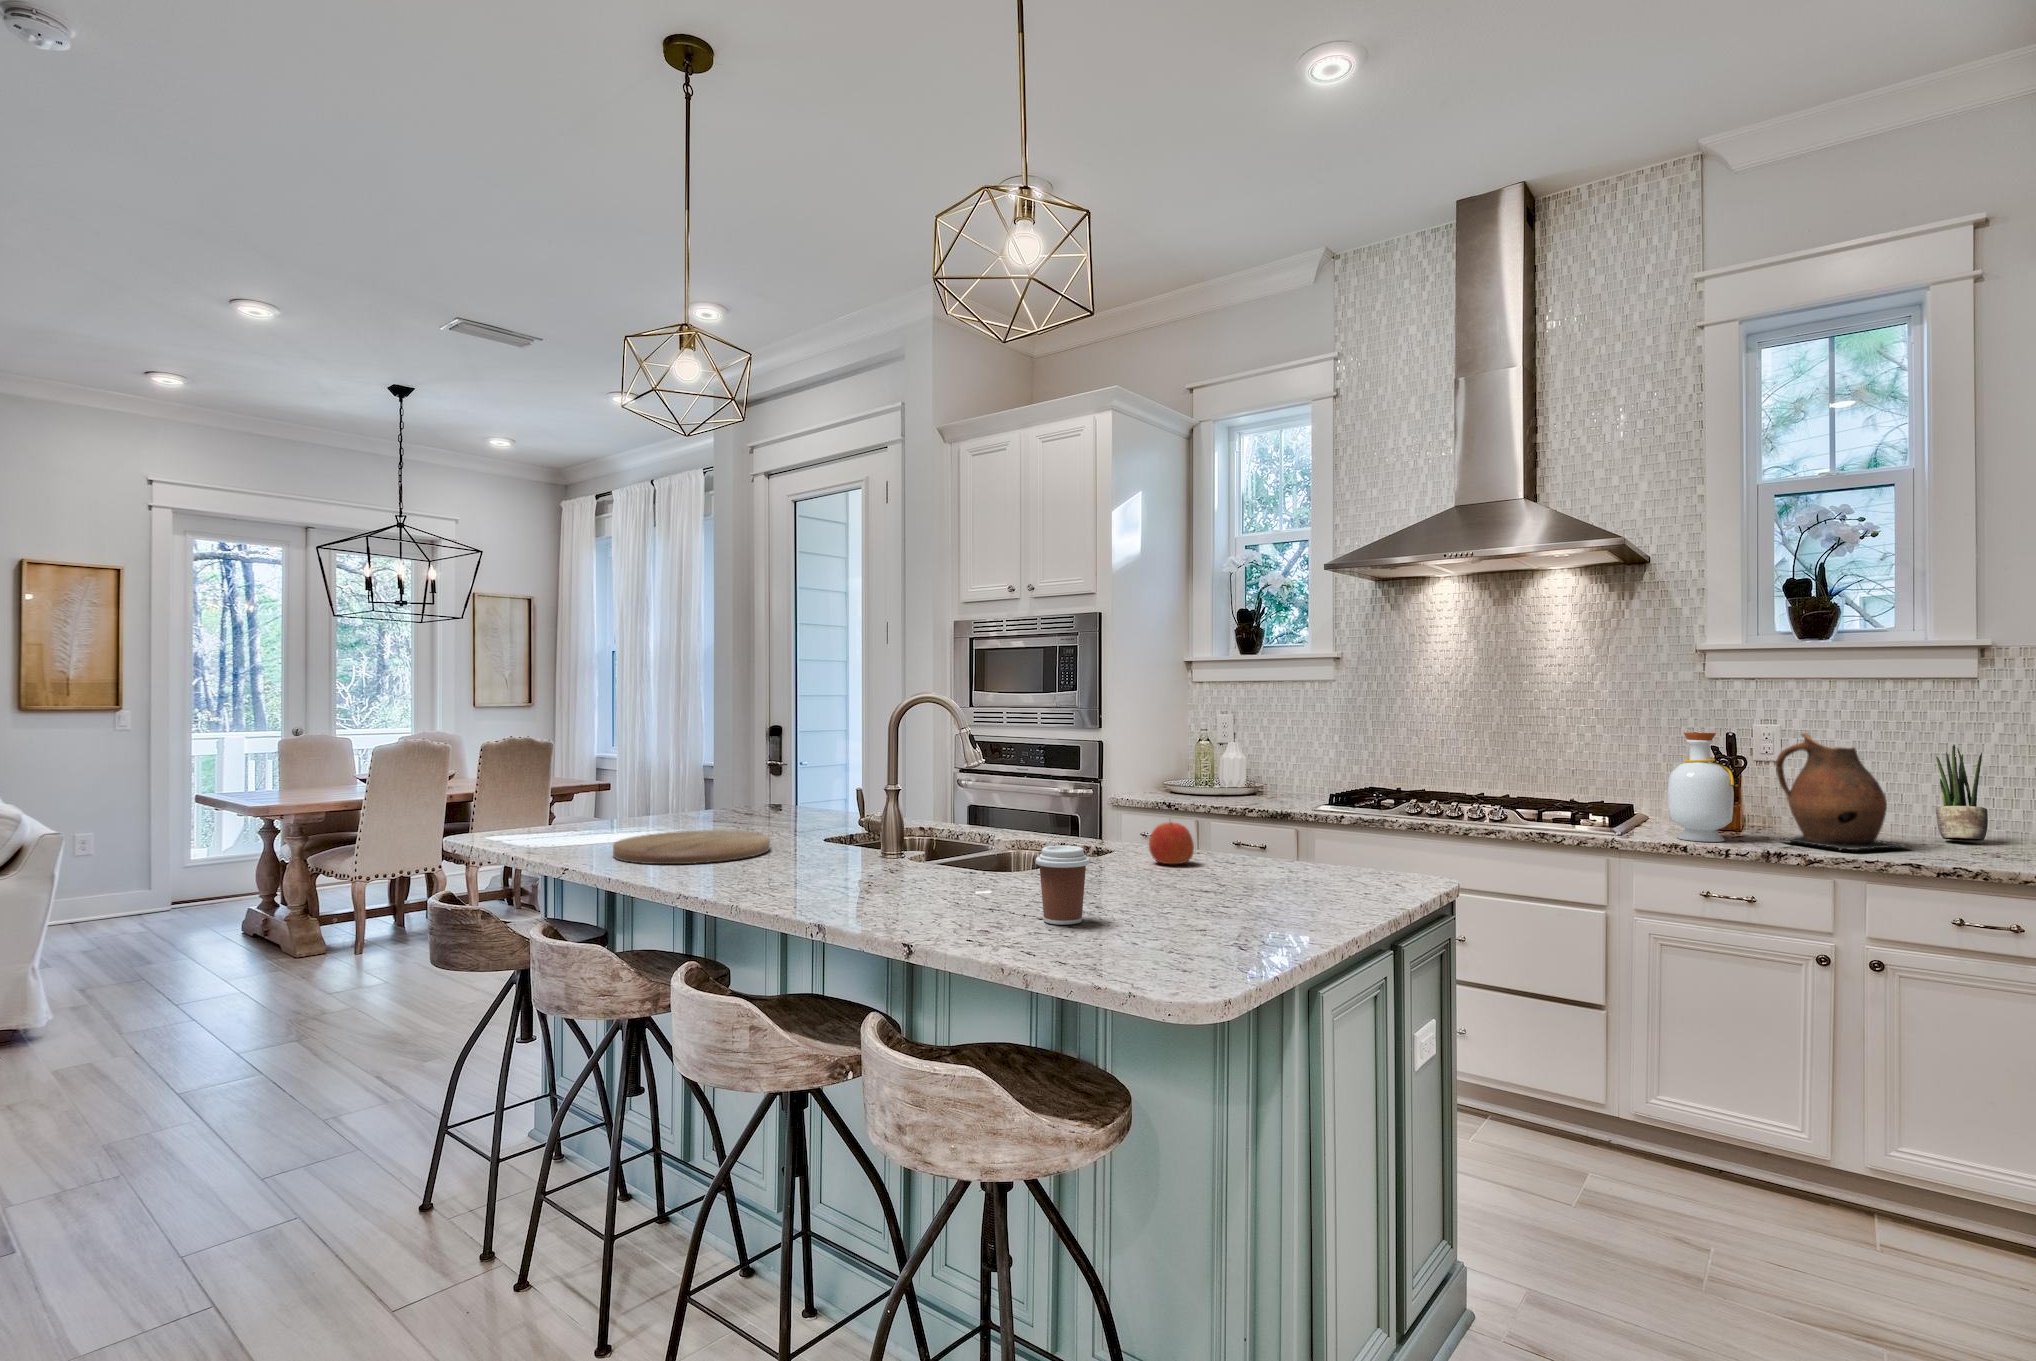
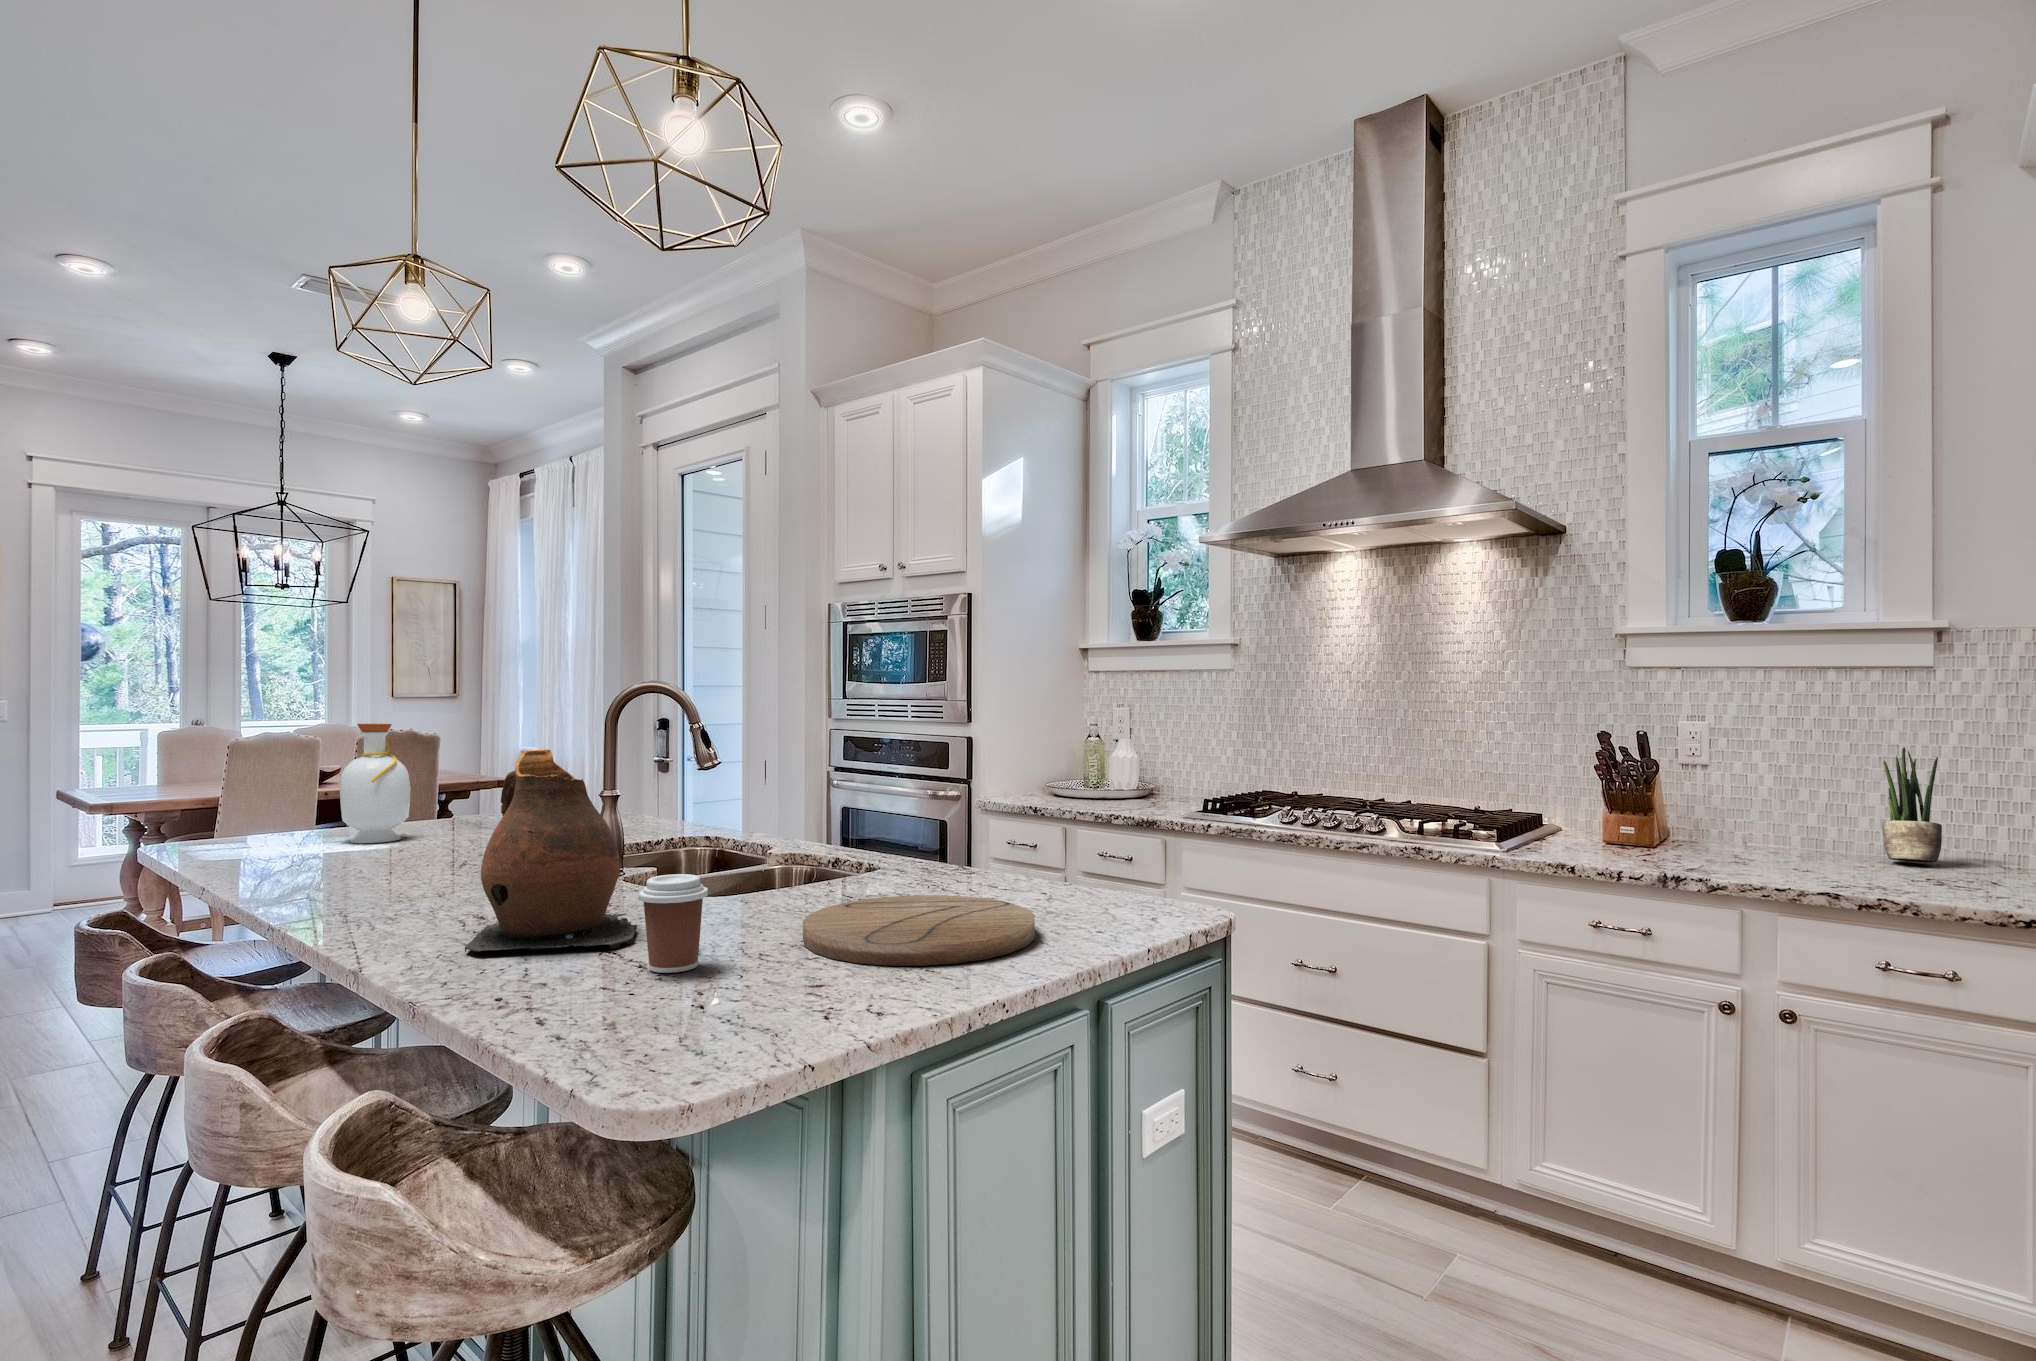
bottle: present [1667,732,1734,842] -> present [340,723,411,843]
ceramic pitcher: present [1776,733,1908,850] -> present [465,749,637,952]
apple: present [1149,822,1194,864] -> none [895,834,948,888]
cutting board: present [613,830,770,864] -> present [803,895,1035,966]

